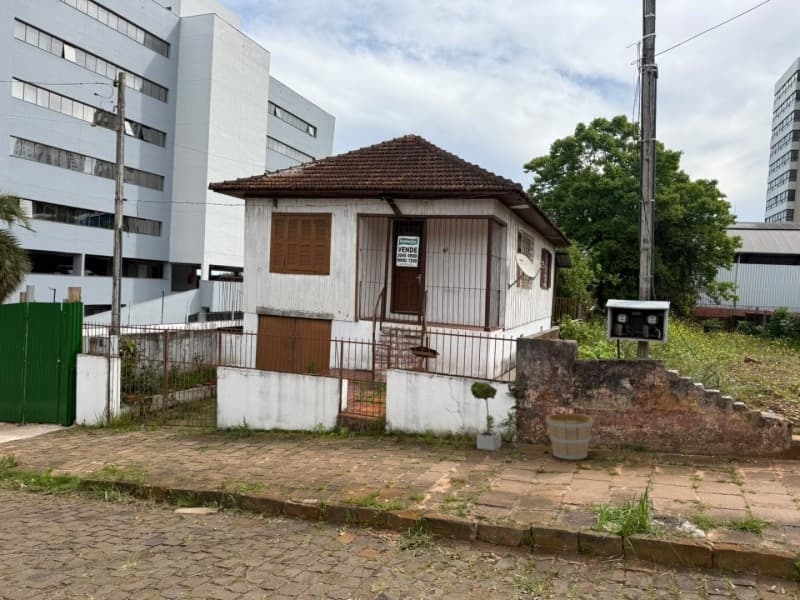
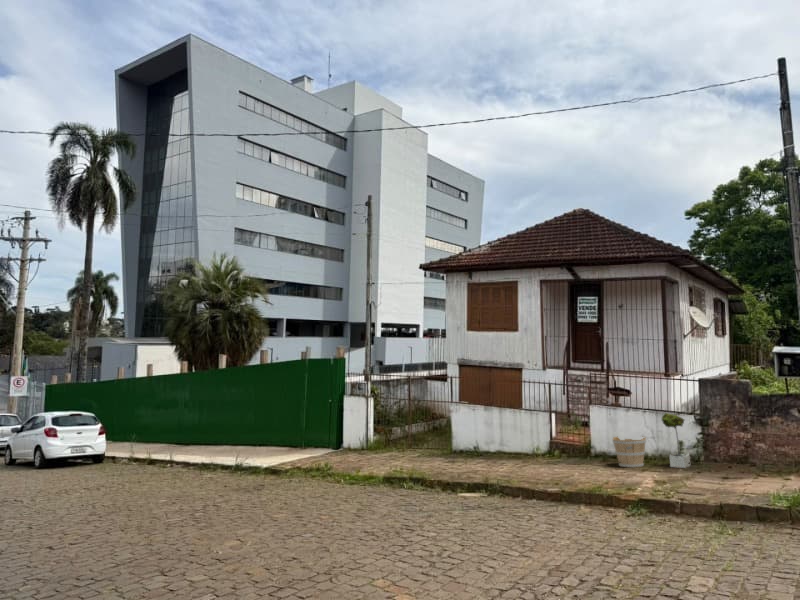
wooden bucket: present [546,414,593,460] -> present [613,437,646,468]

